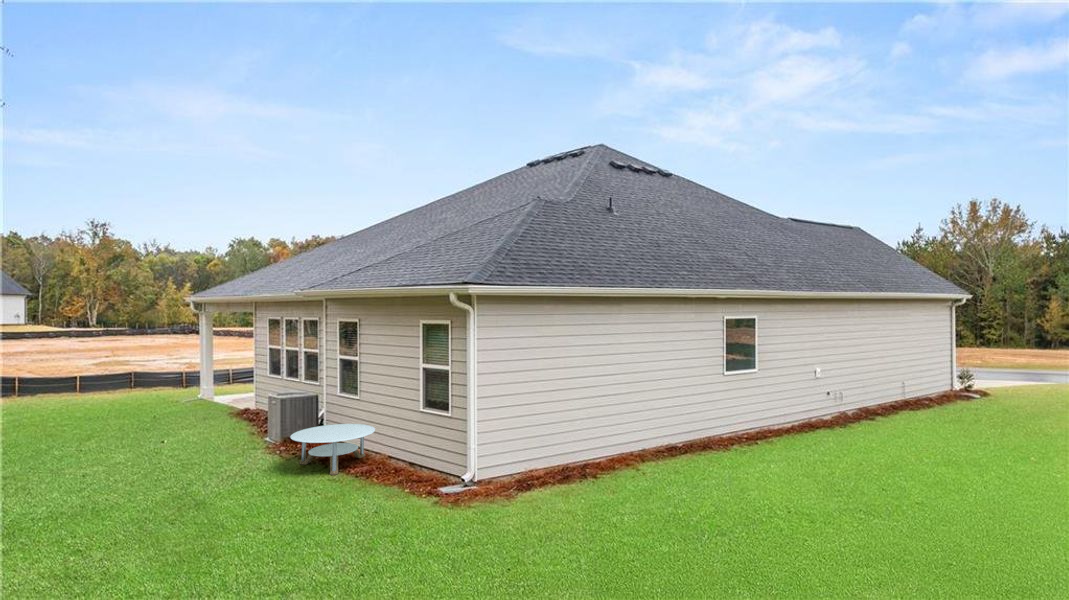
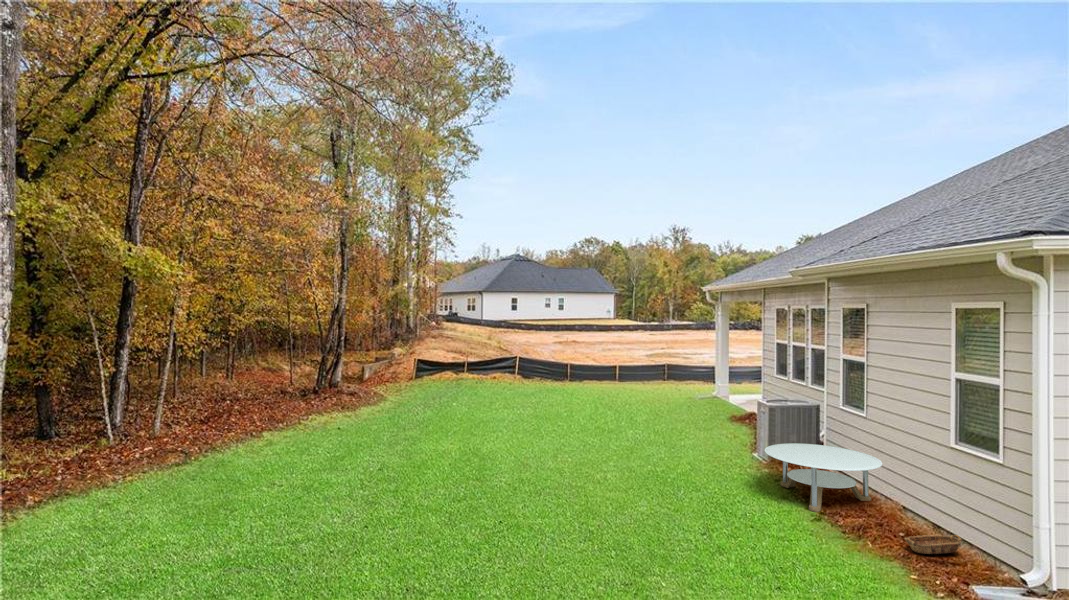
basket: none [391,460,427,481] -> present [905,535,962,554]

